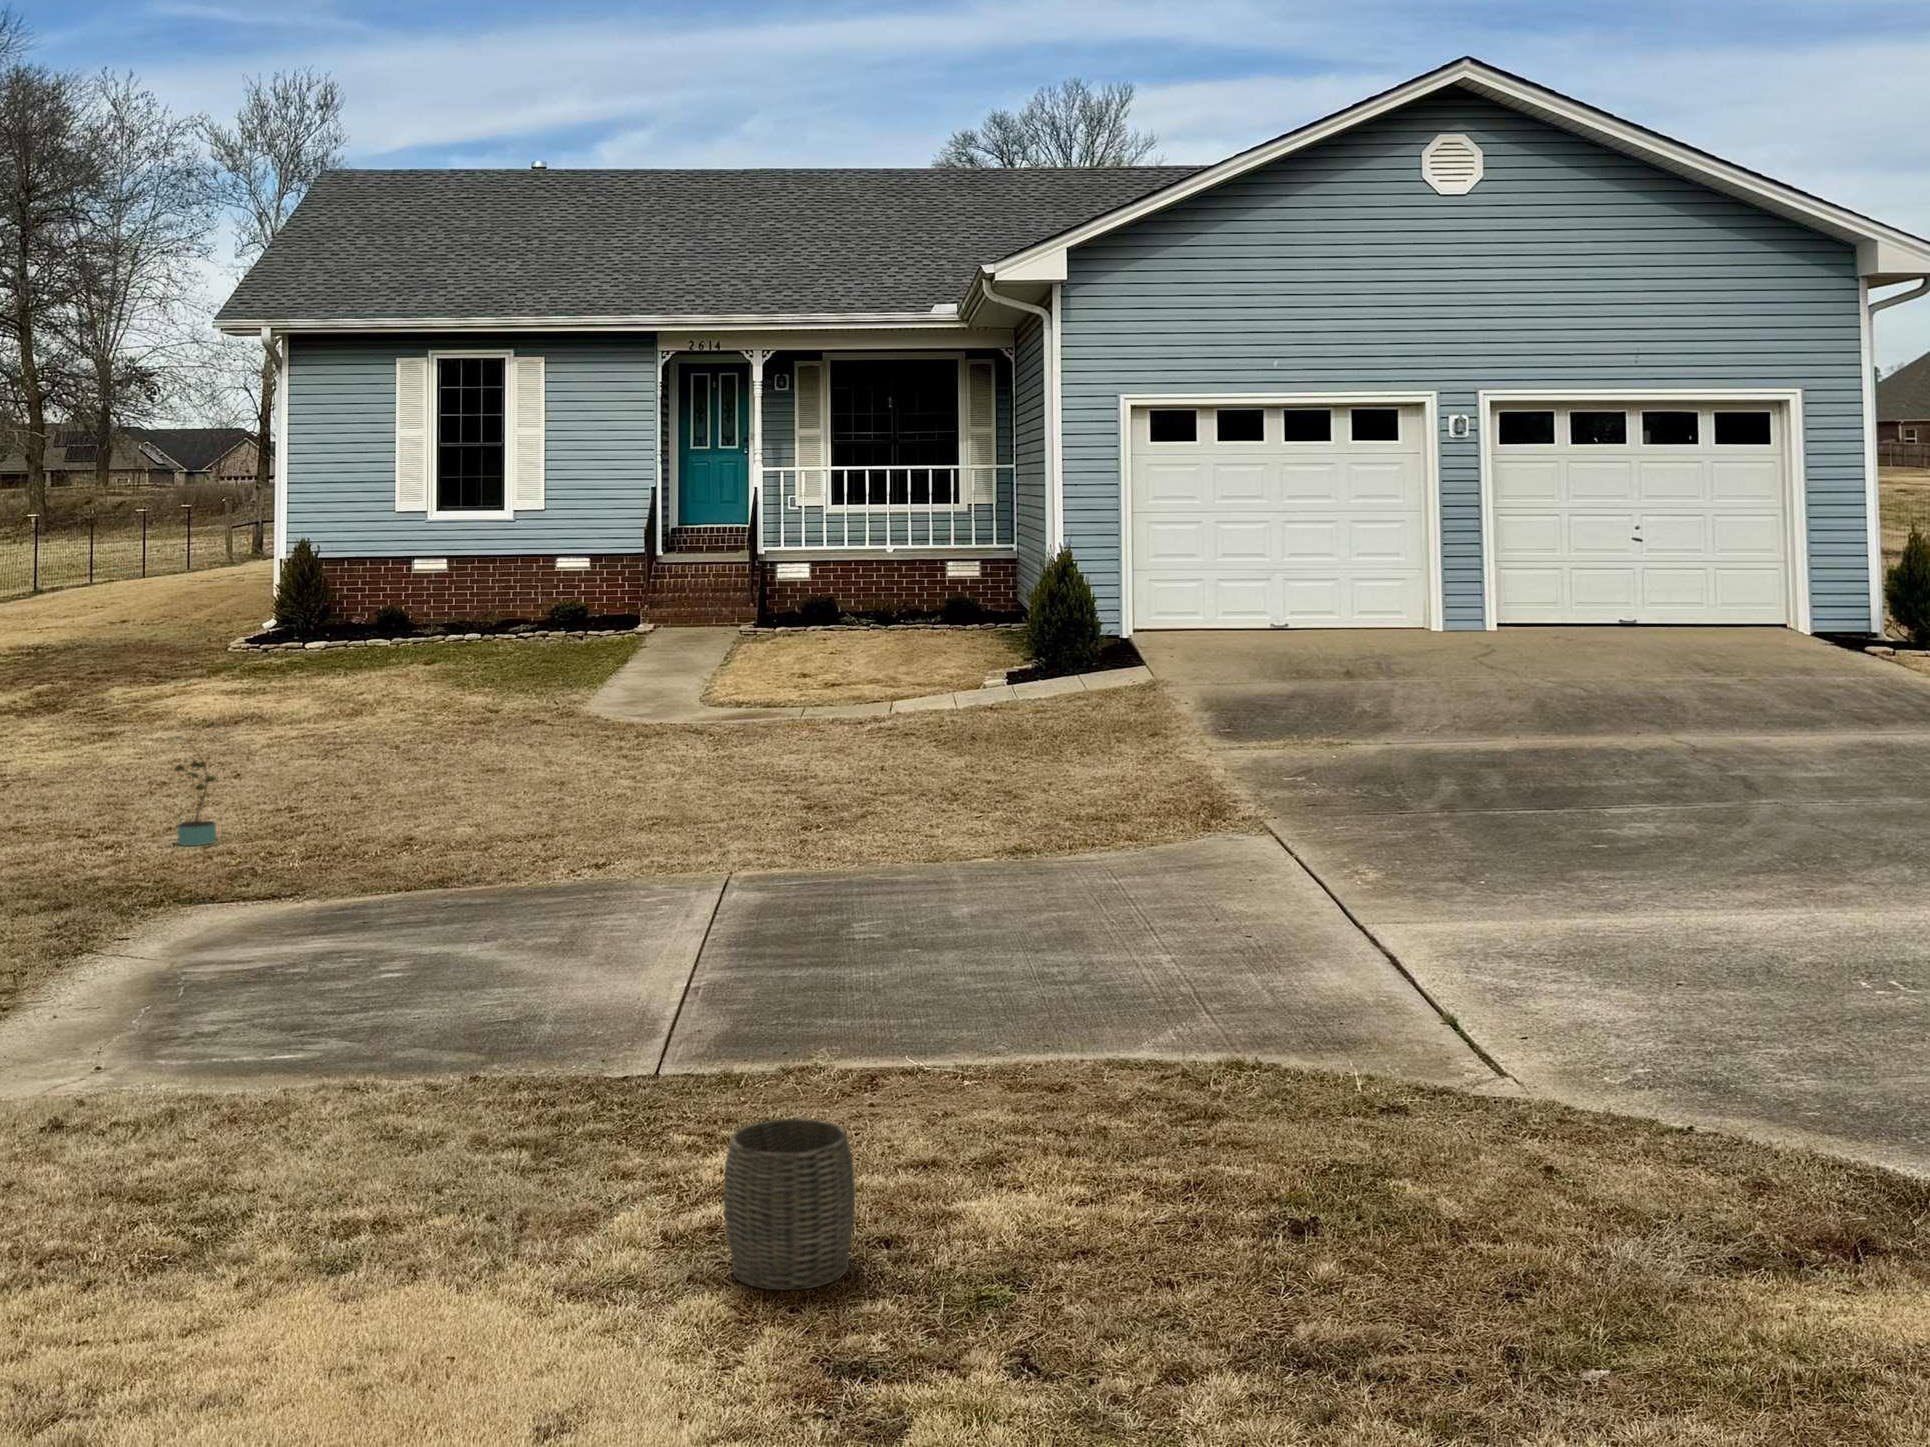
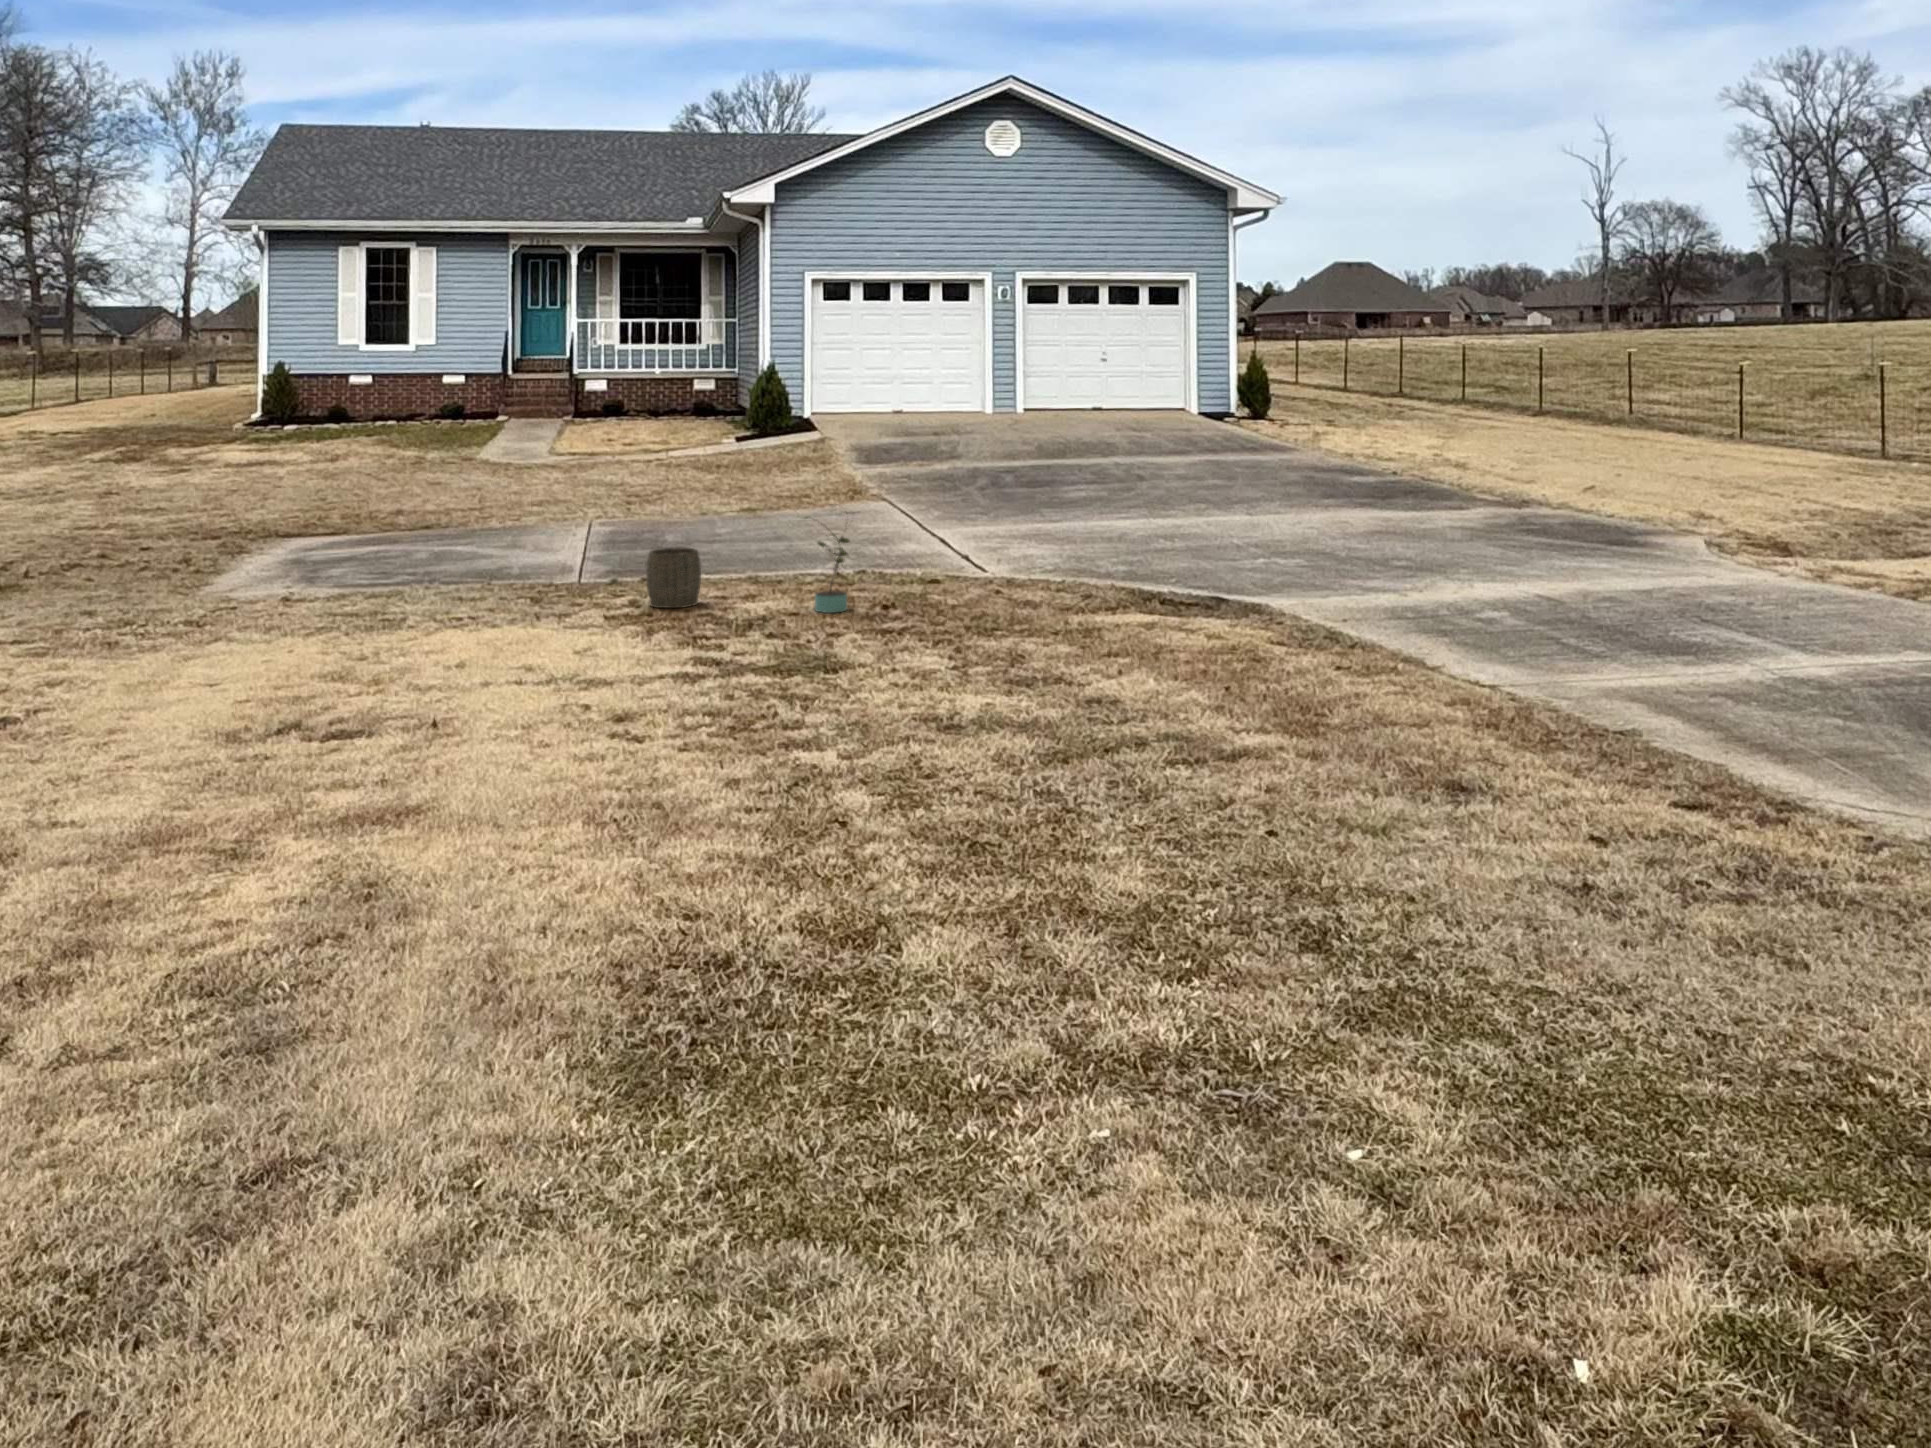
potted plant: present [175,723,226,846] -> present [805,513,849,613]

